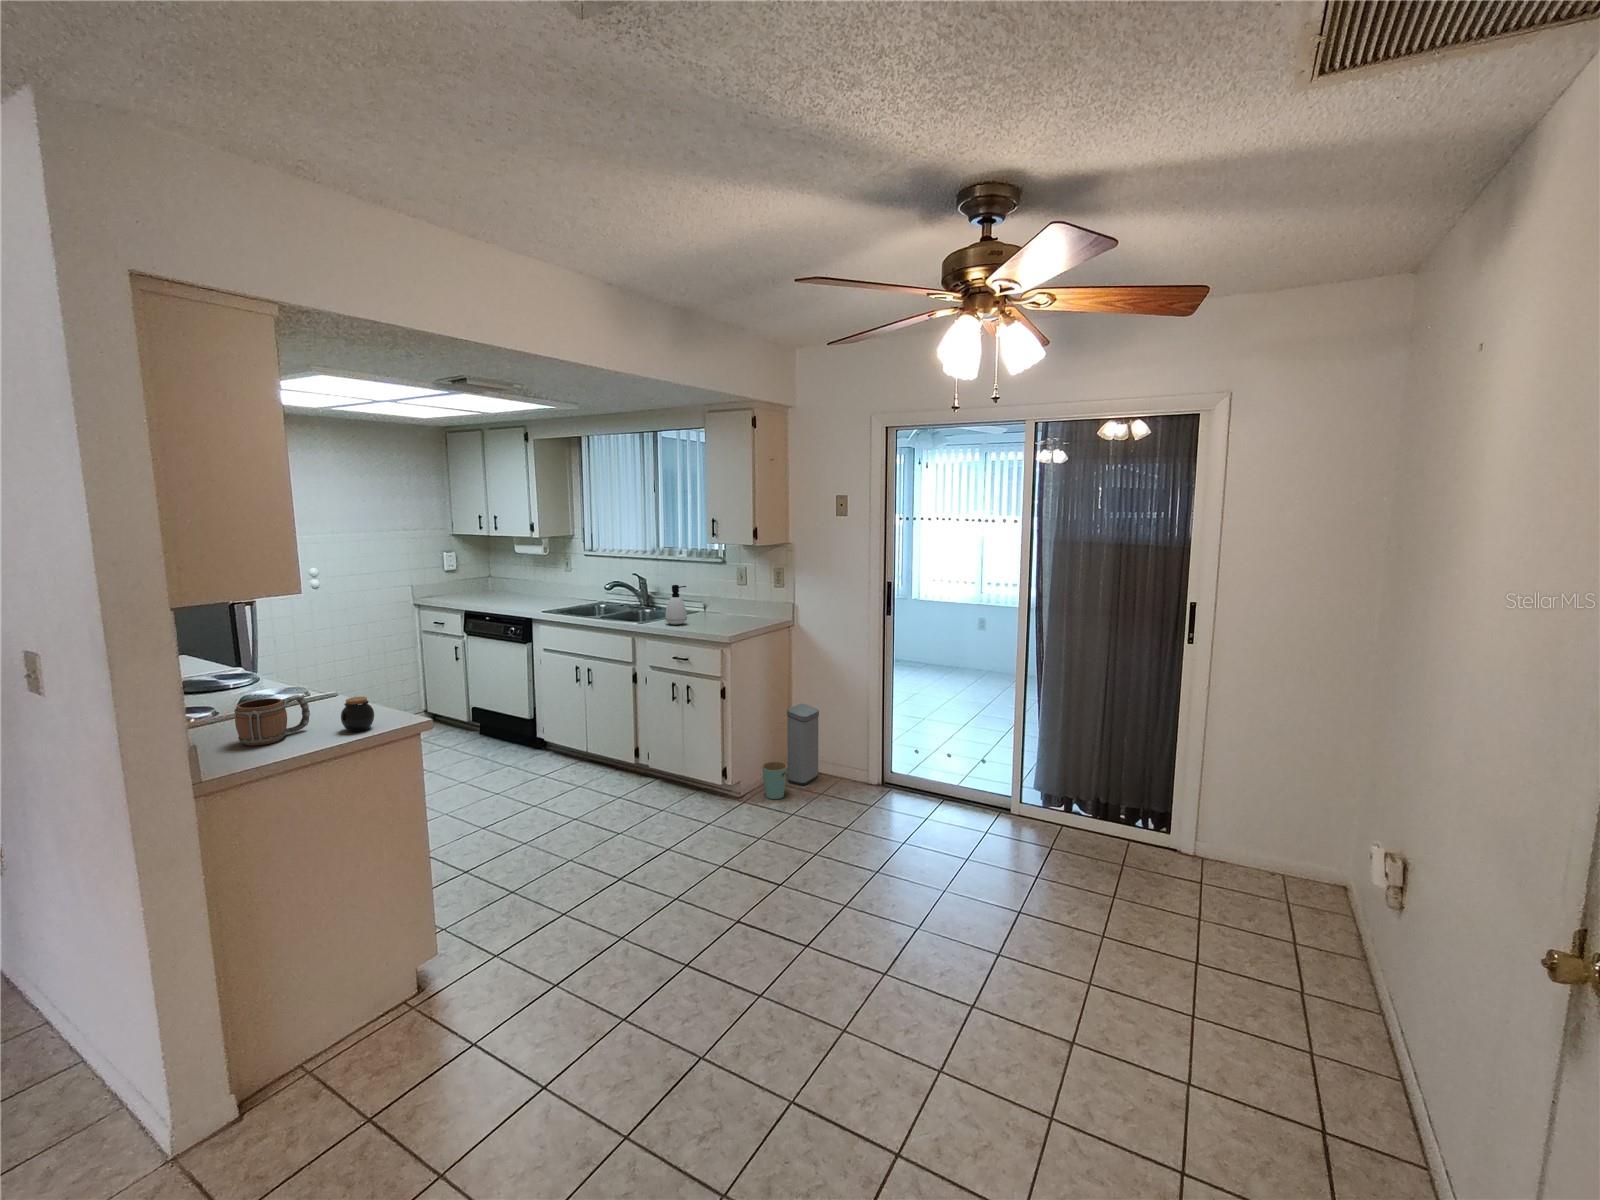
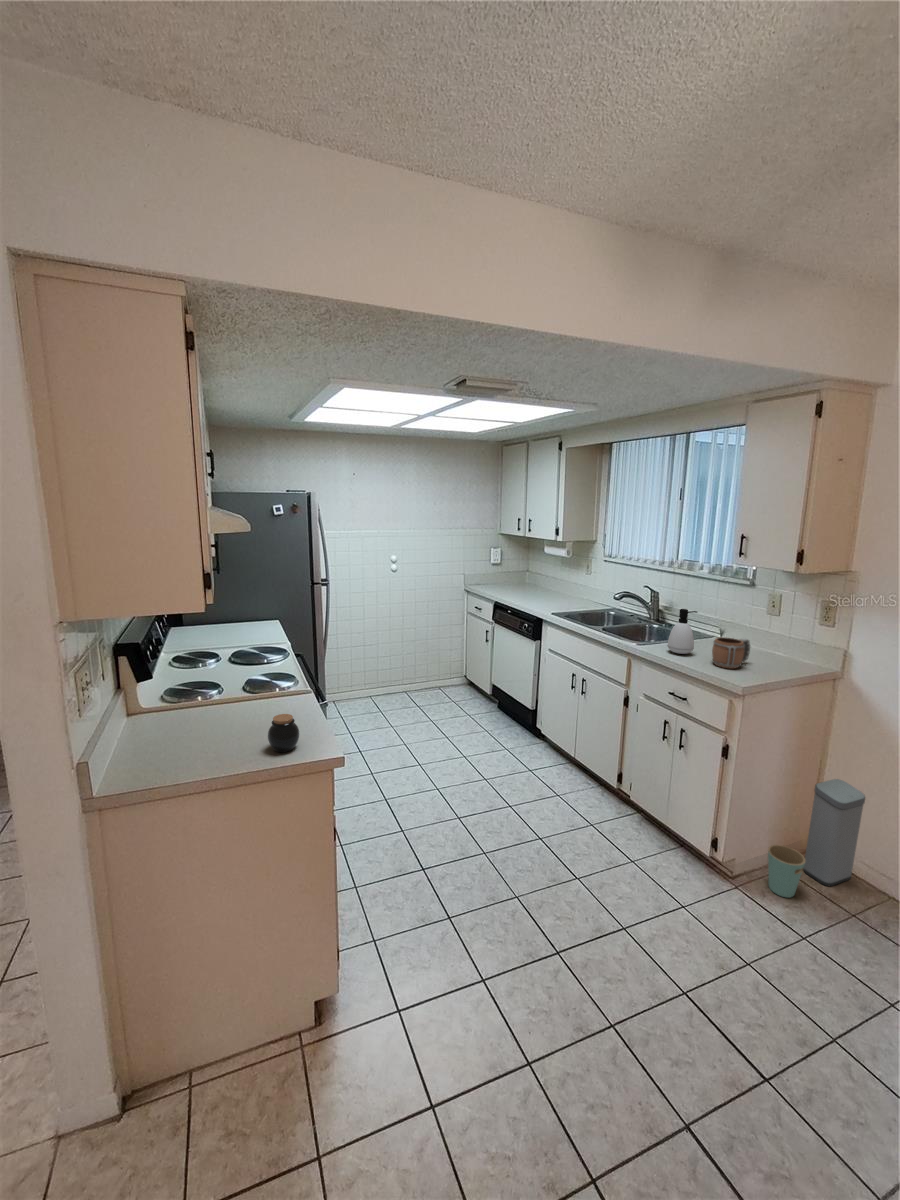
mug: present [234,695,310,746] -> present [712,637,750,669]

